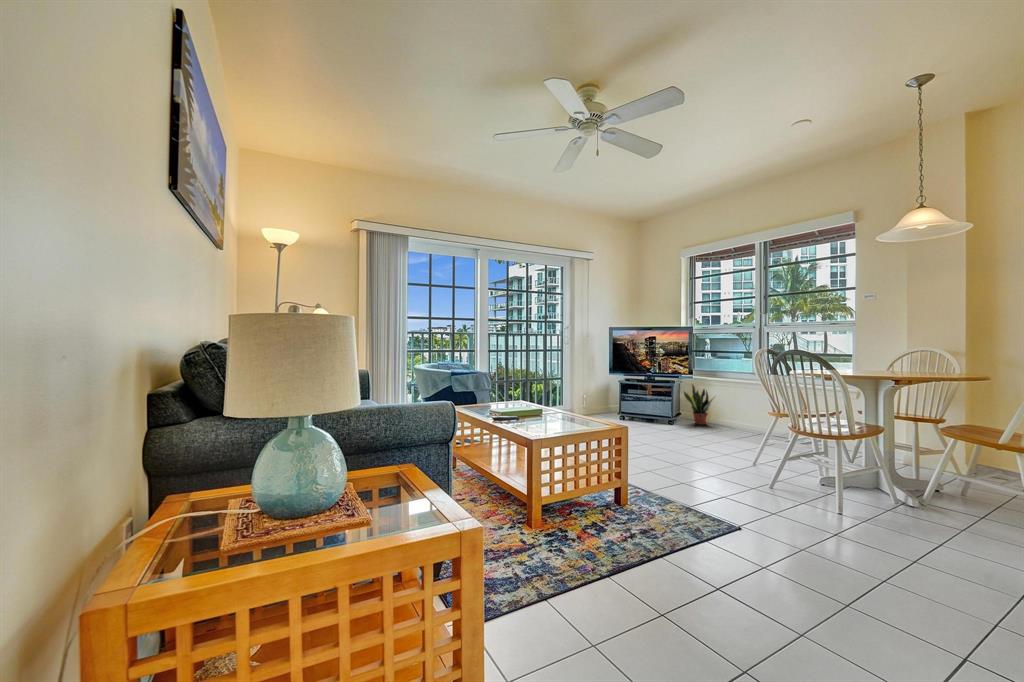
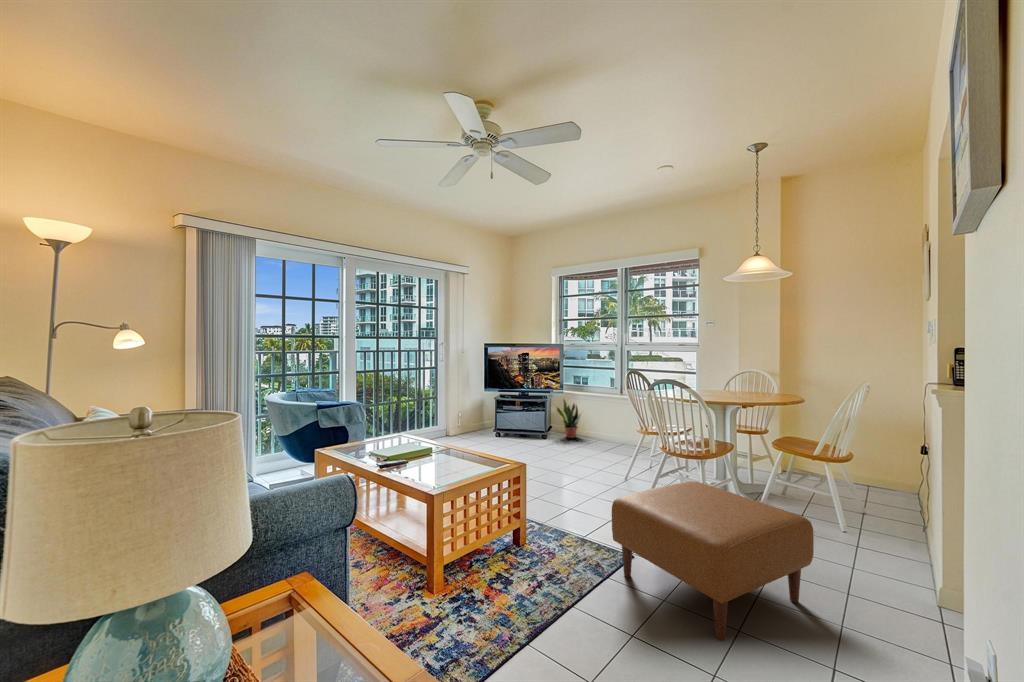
ottoman: none [710,457,967,612] -> present [612,481,814,640]

